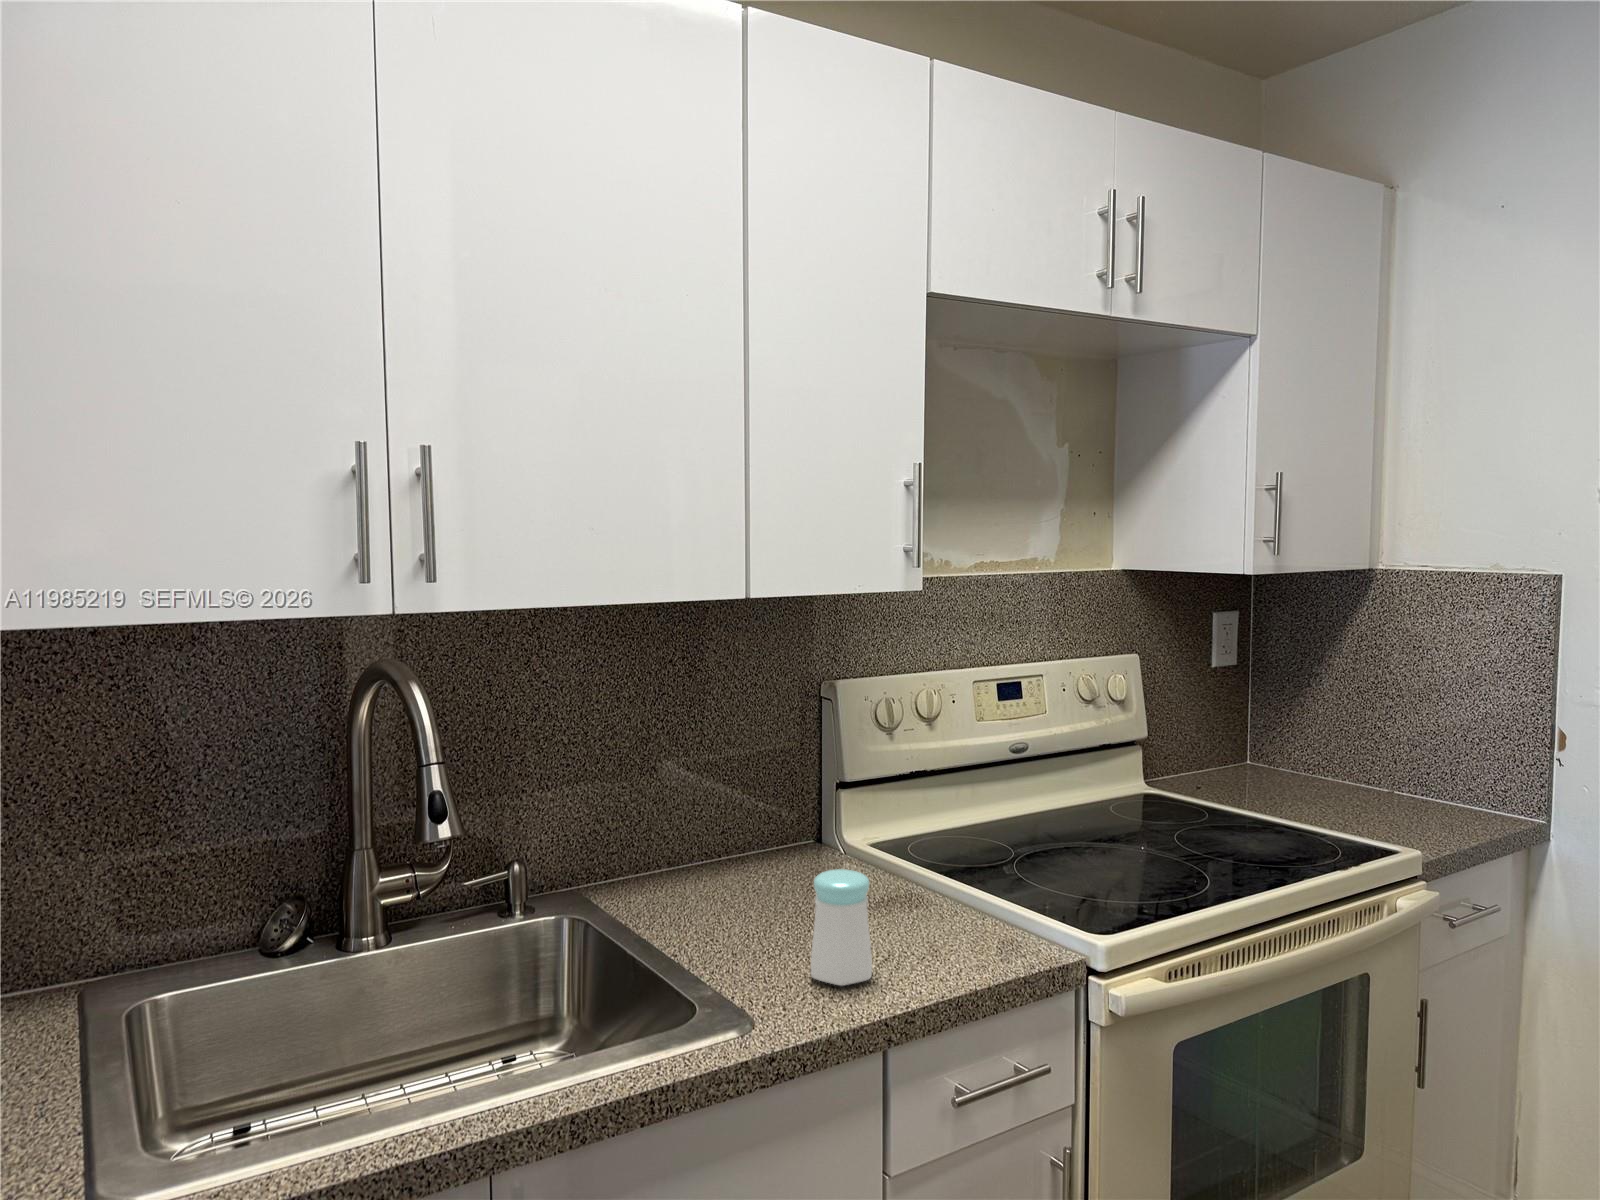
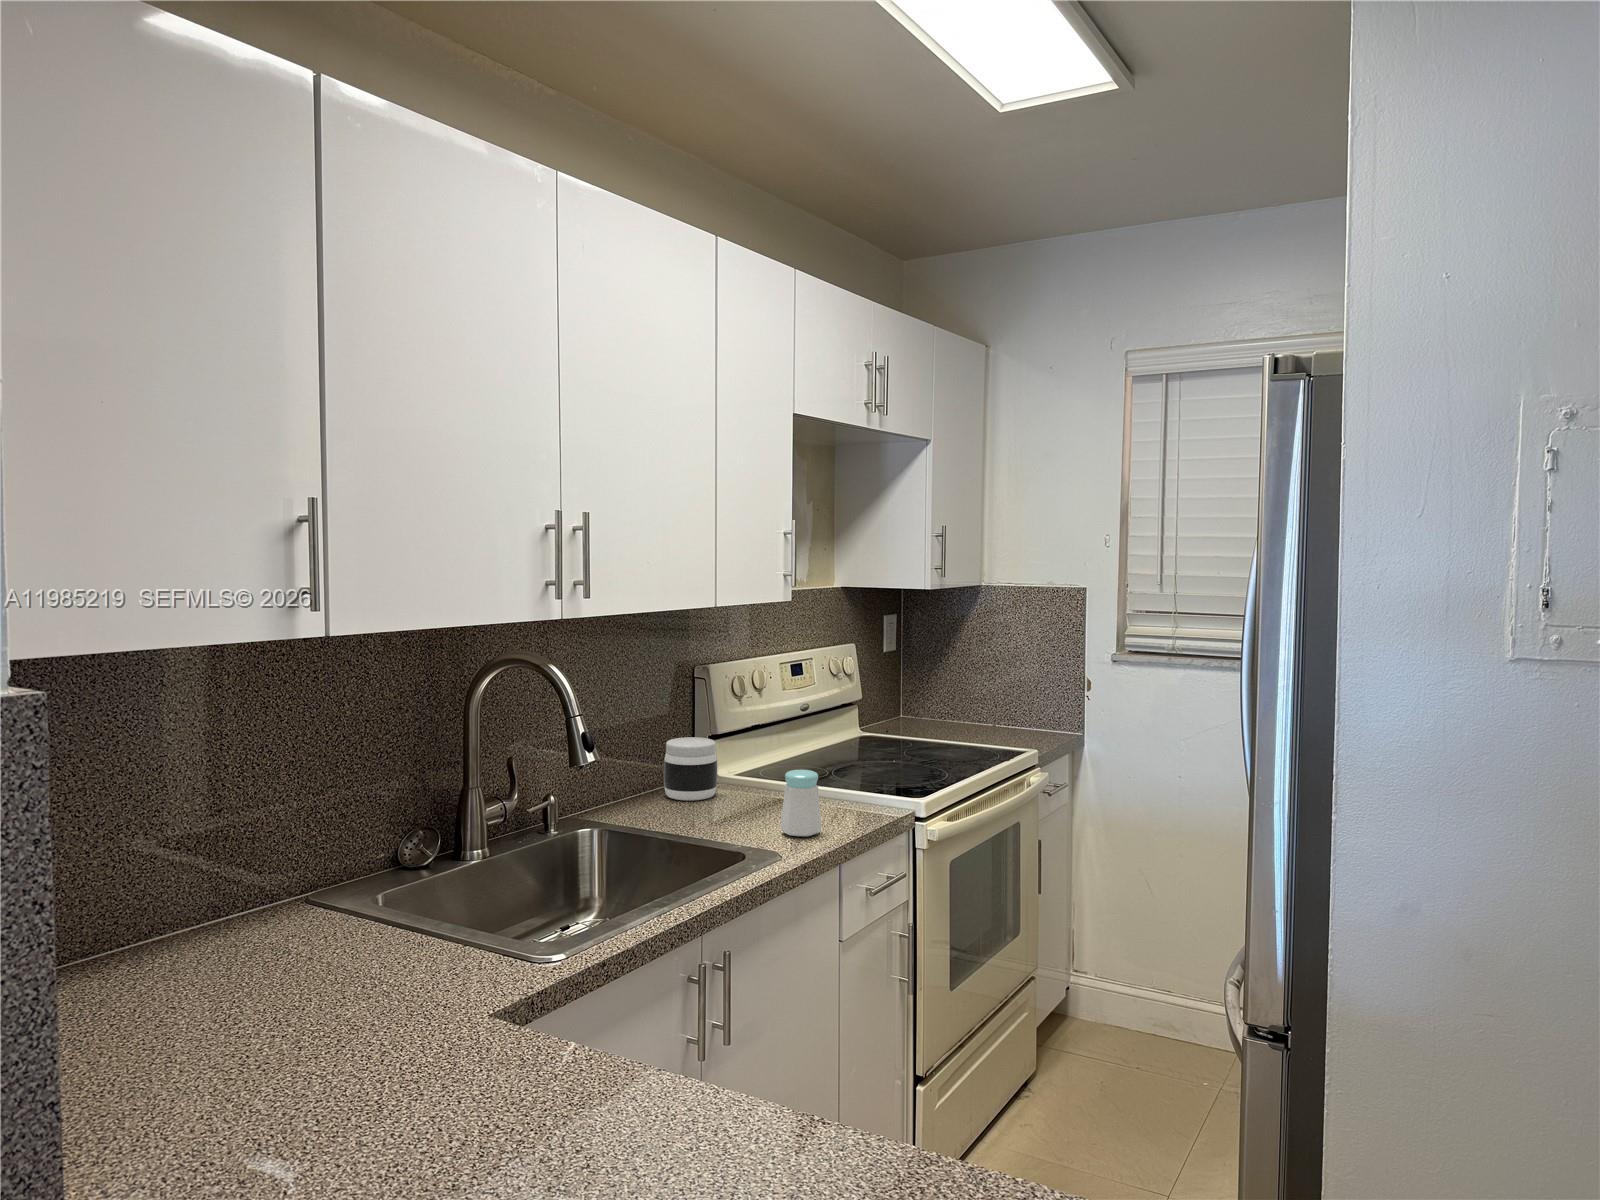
jar: none [740,786,818,883] -> present [664,737,718,800]

